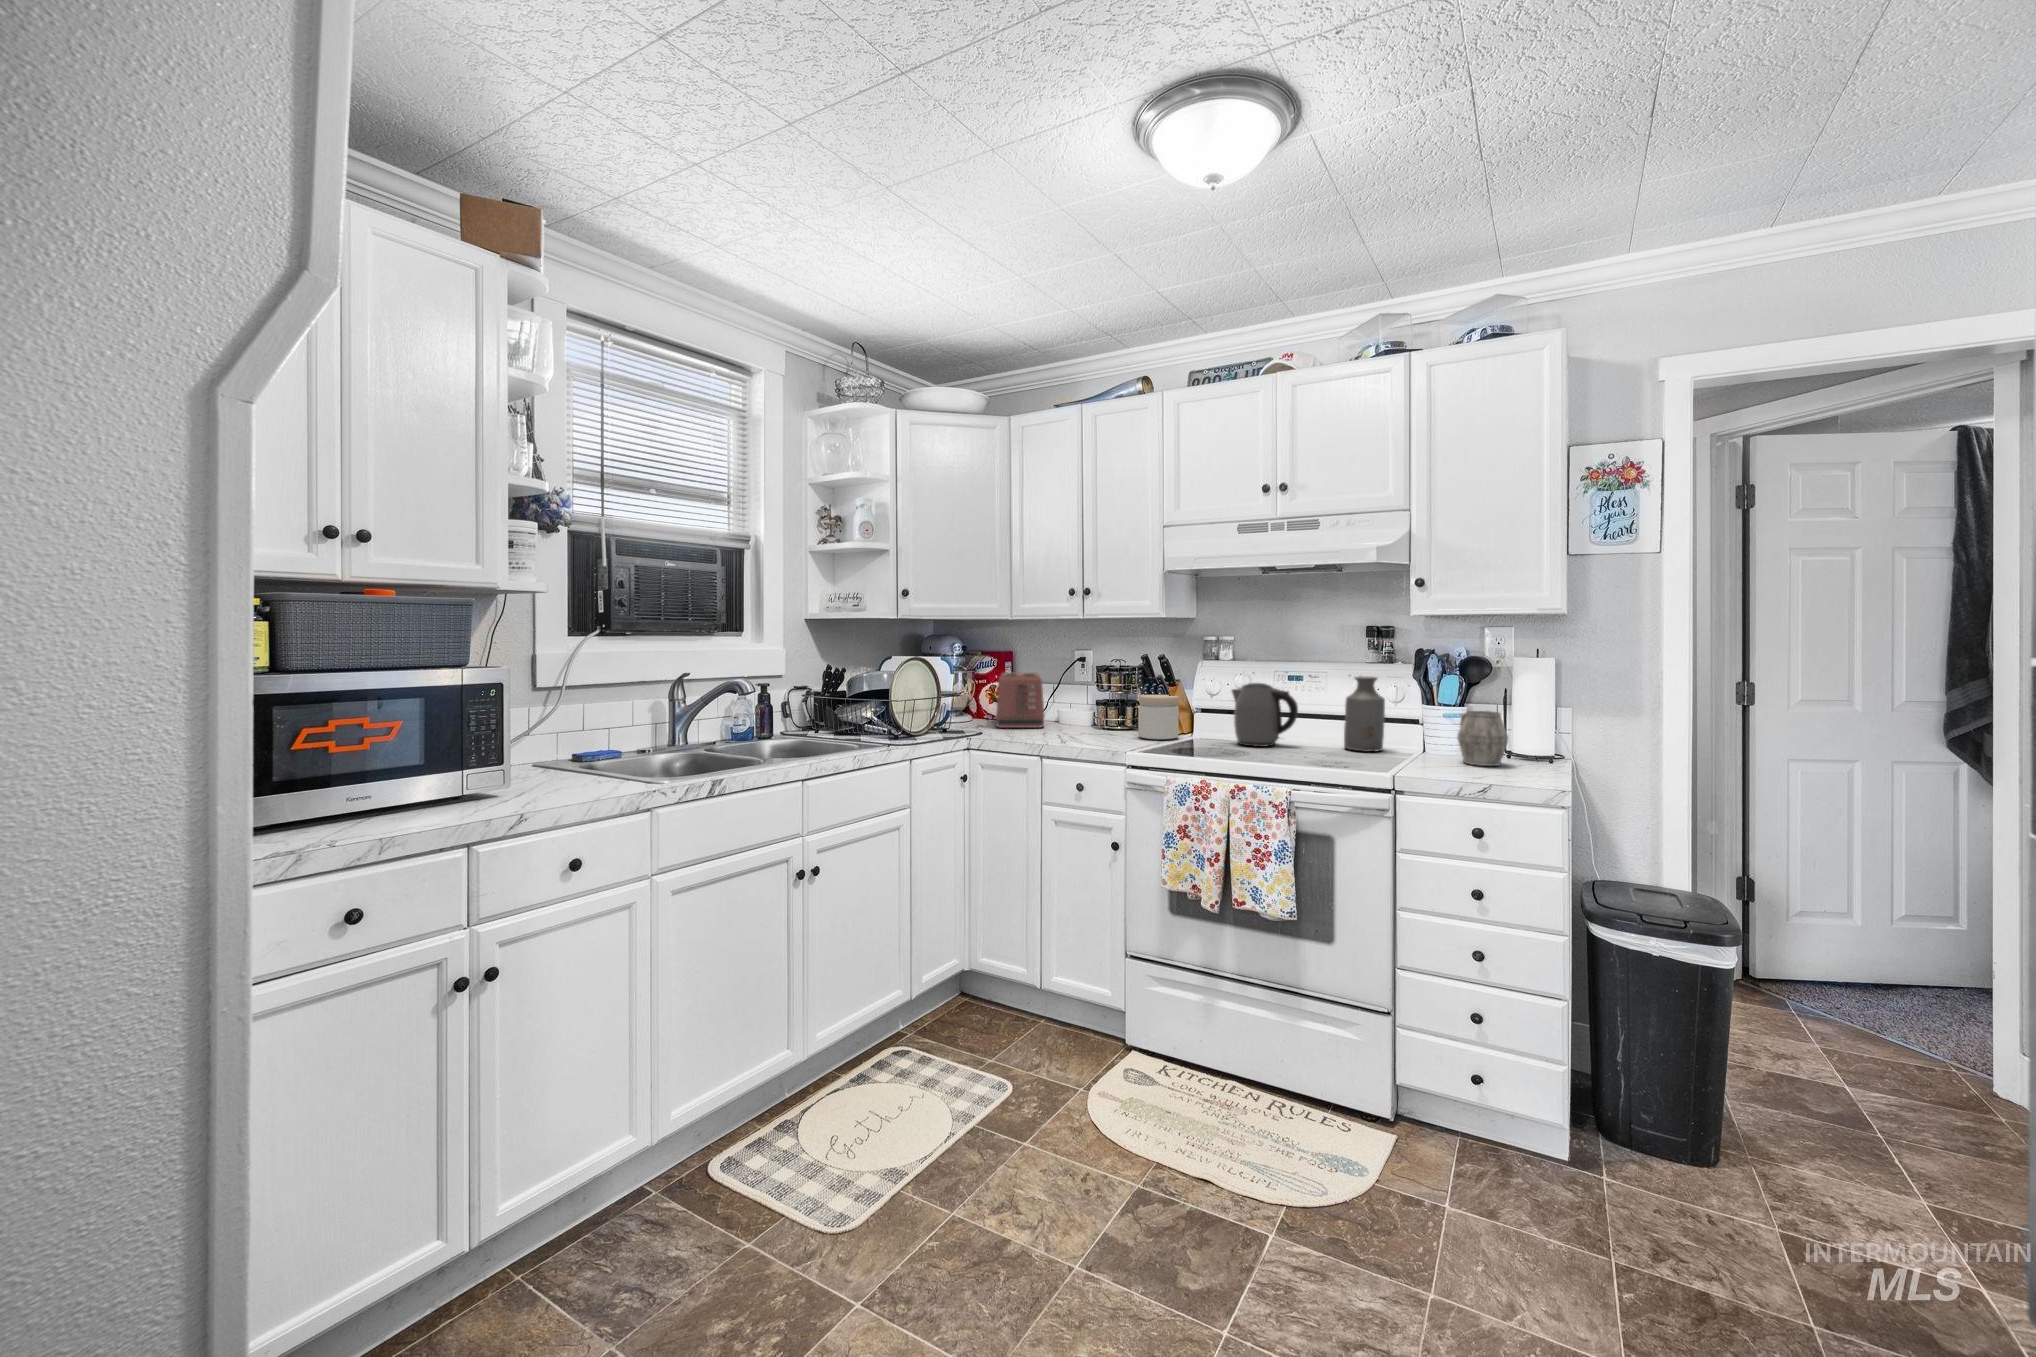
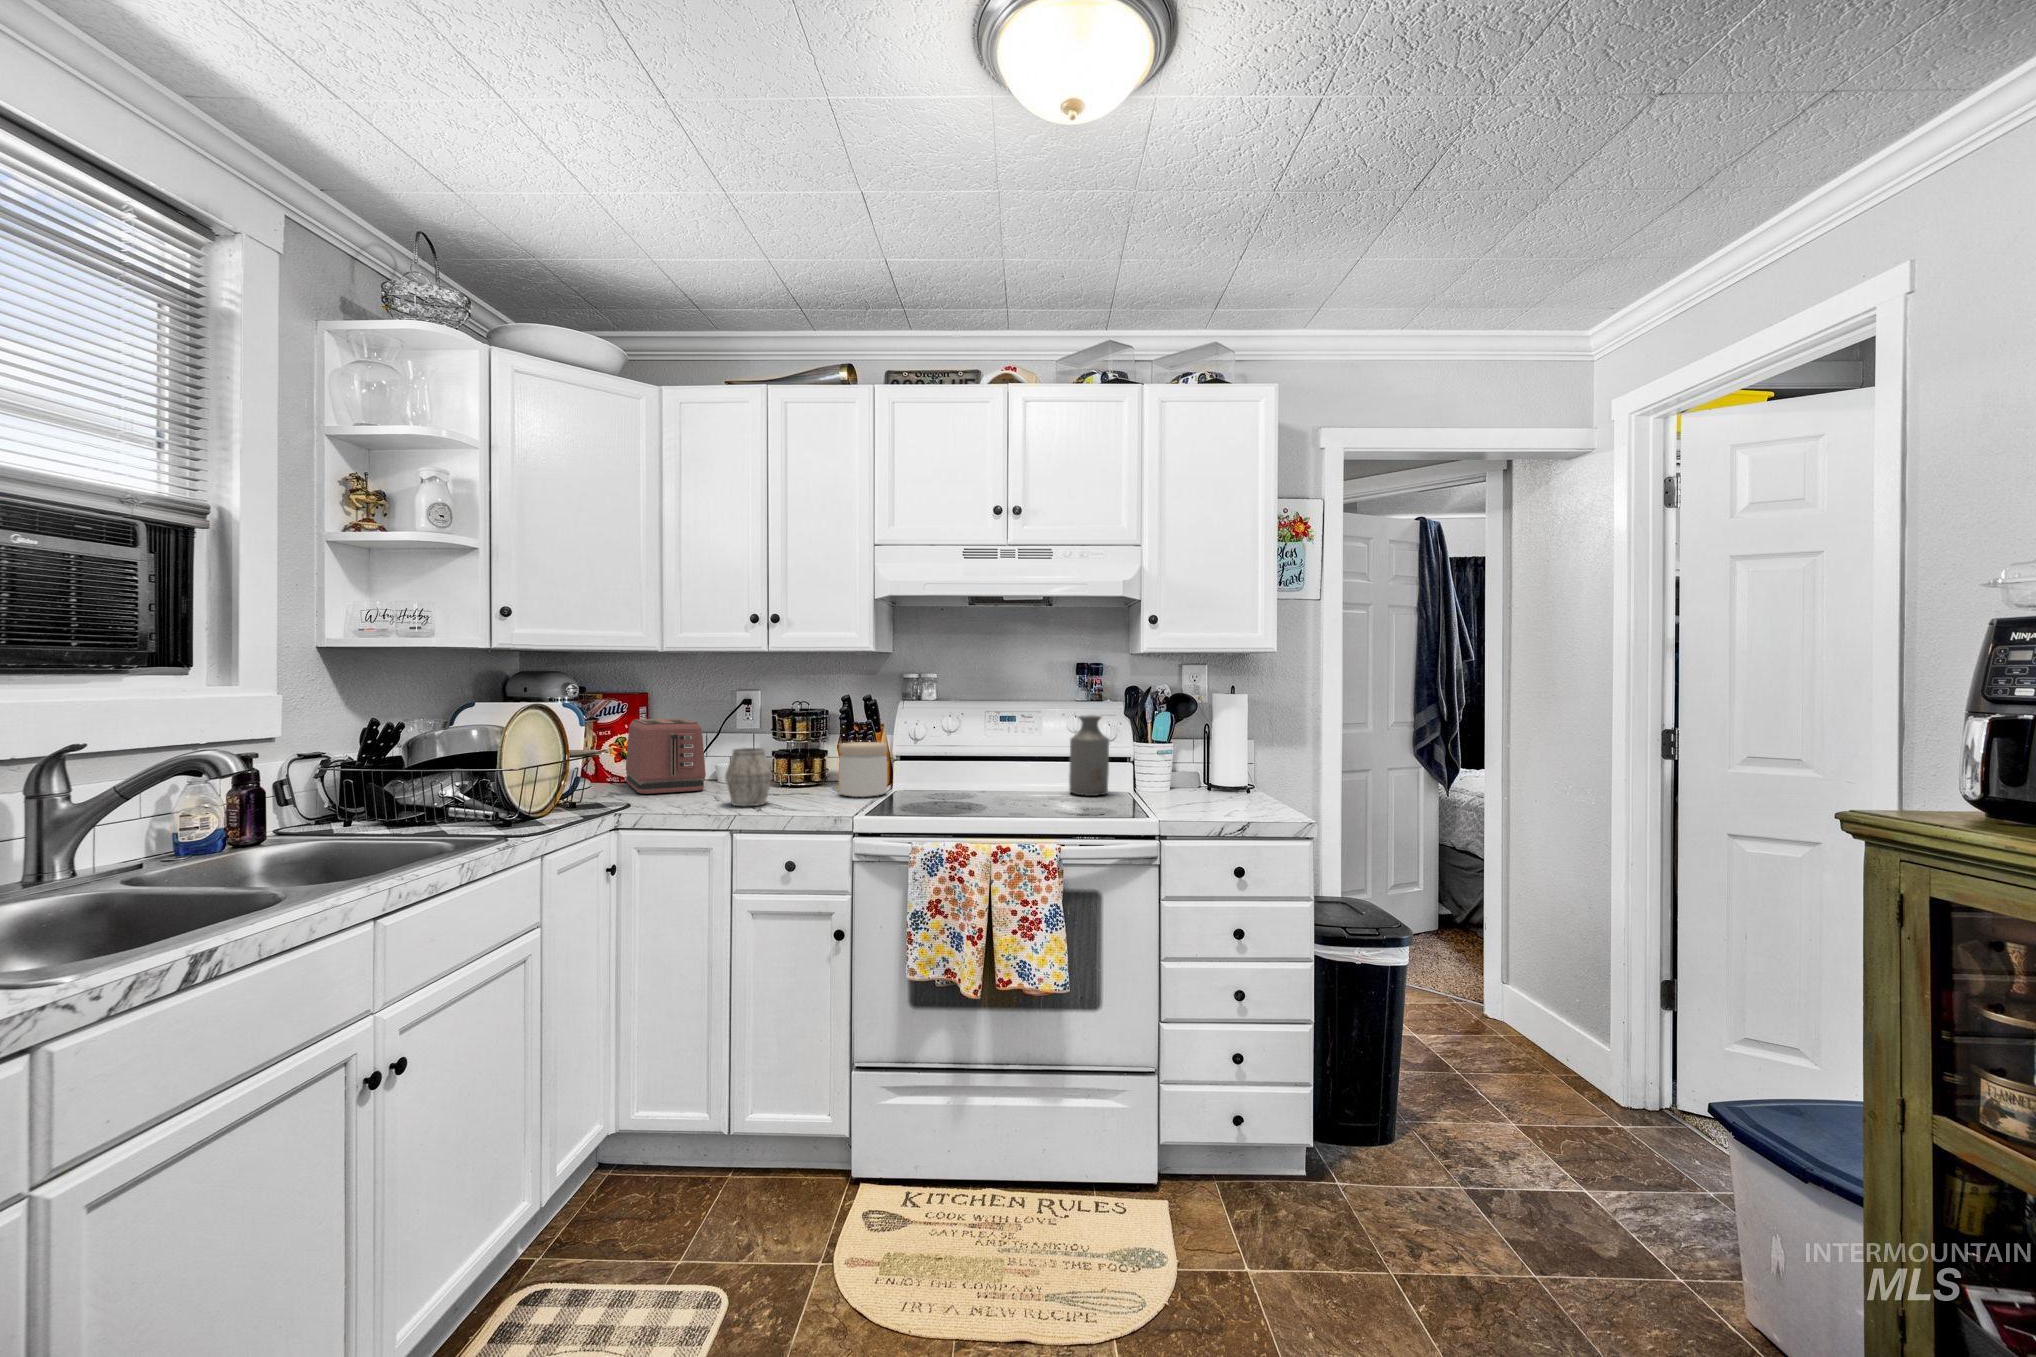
kettle: present [1232,683,1298,747] -> none [950,725,1024,798]
mug: present [1458,711,1508,766] -> present [725,748,772,806]

